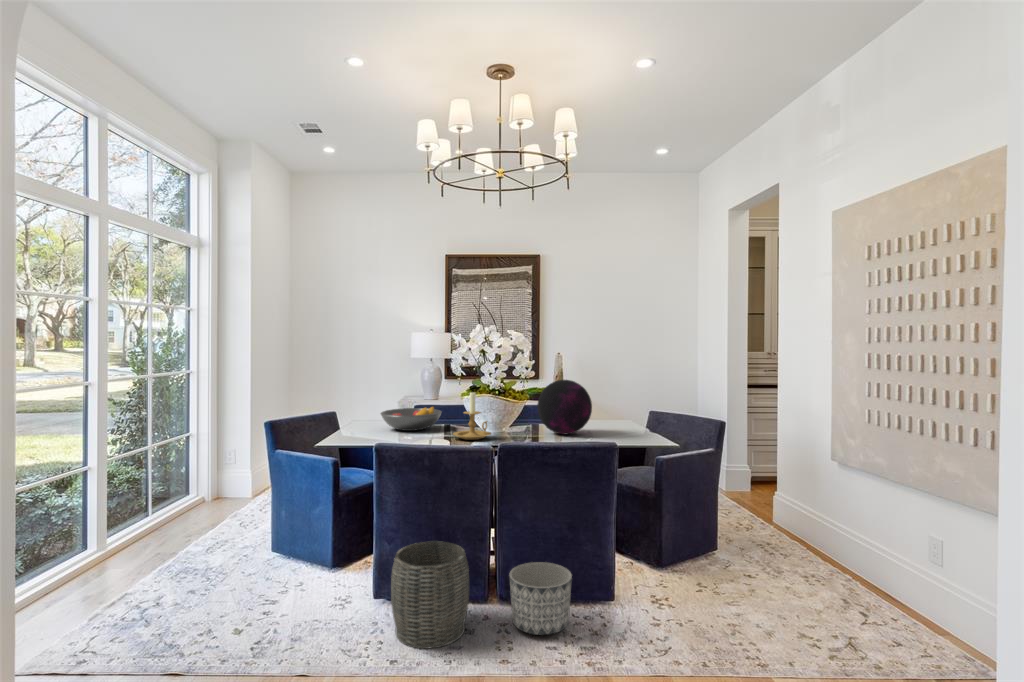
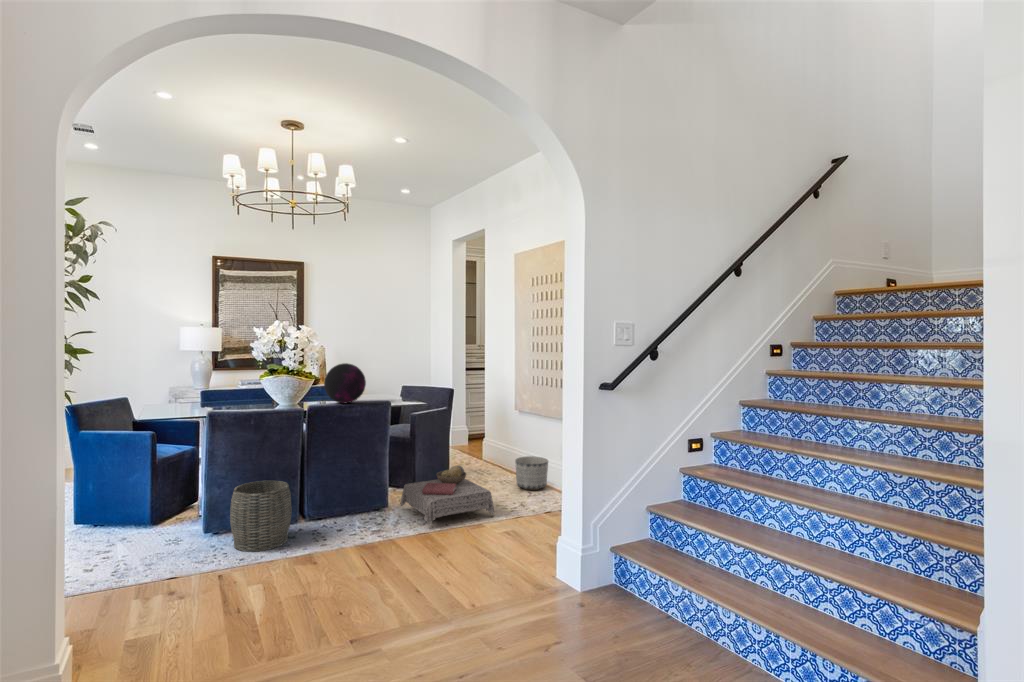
candle holder: present [453,392,491,440] -> none [260,372,292,410]
fruit bowl: present [381,406,442,431] -> none [186,387,242,407]
ottoman: none [633,549,790,660] -> present [401,466,494,528]
planter: present [510,562,572,635] -> present [515,456,548,490]

